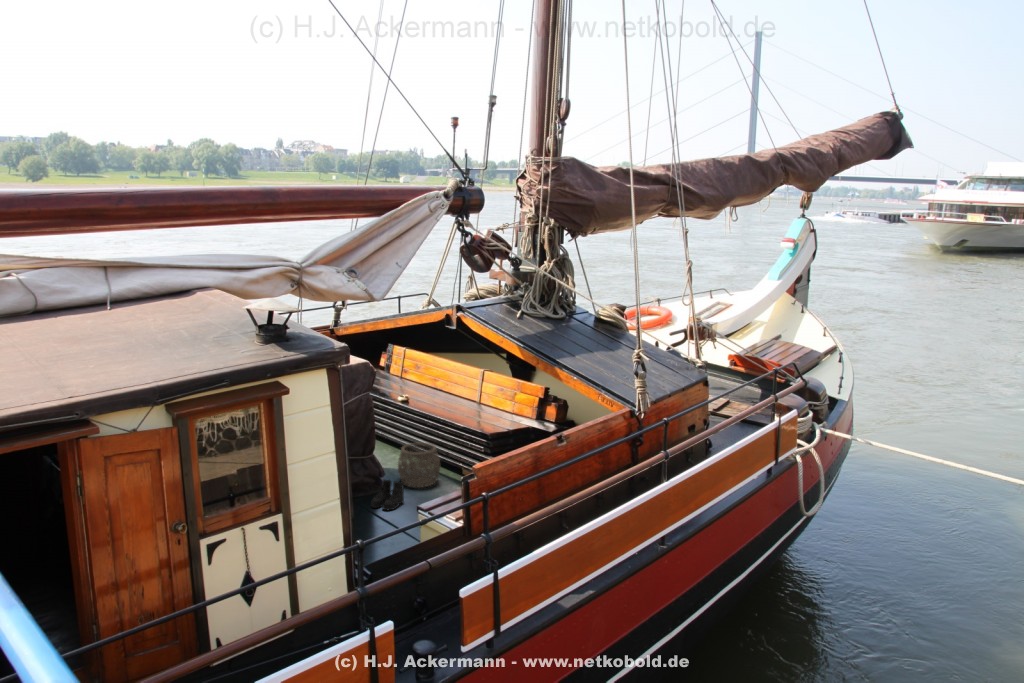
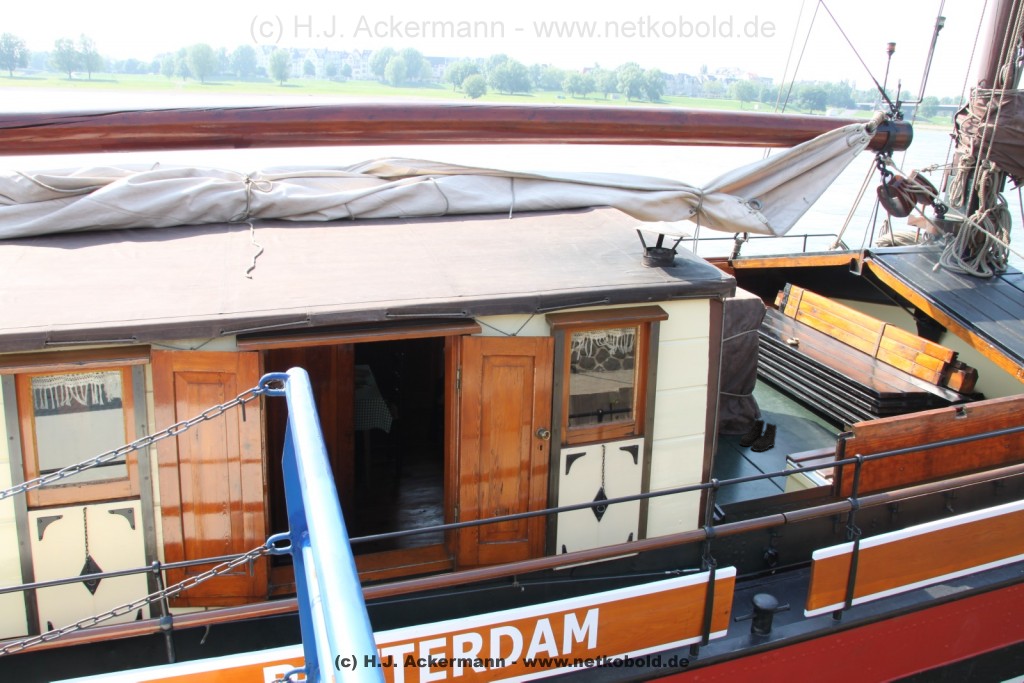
woven basket: present [398,443,440,487] -> none [774,387,820,434]

